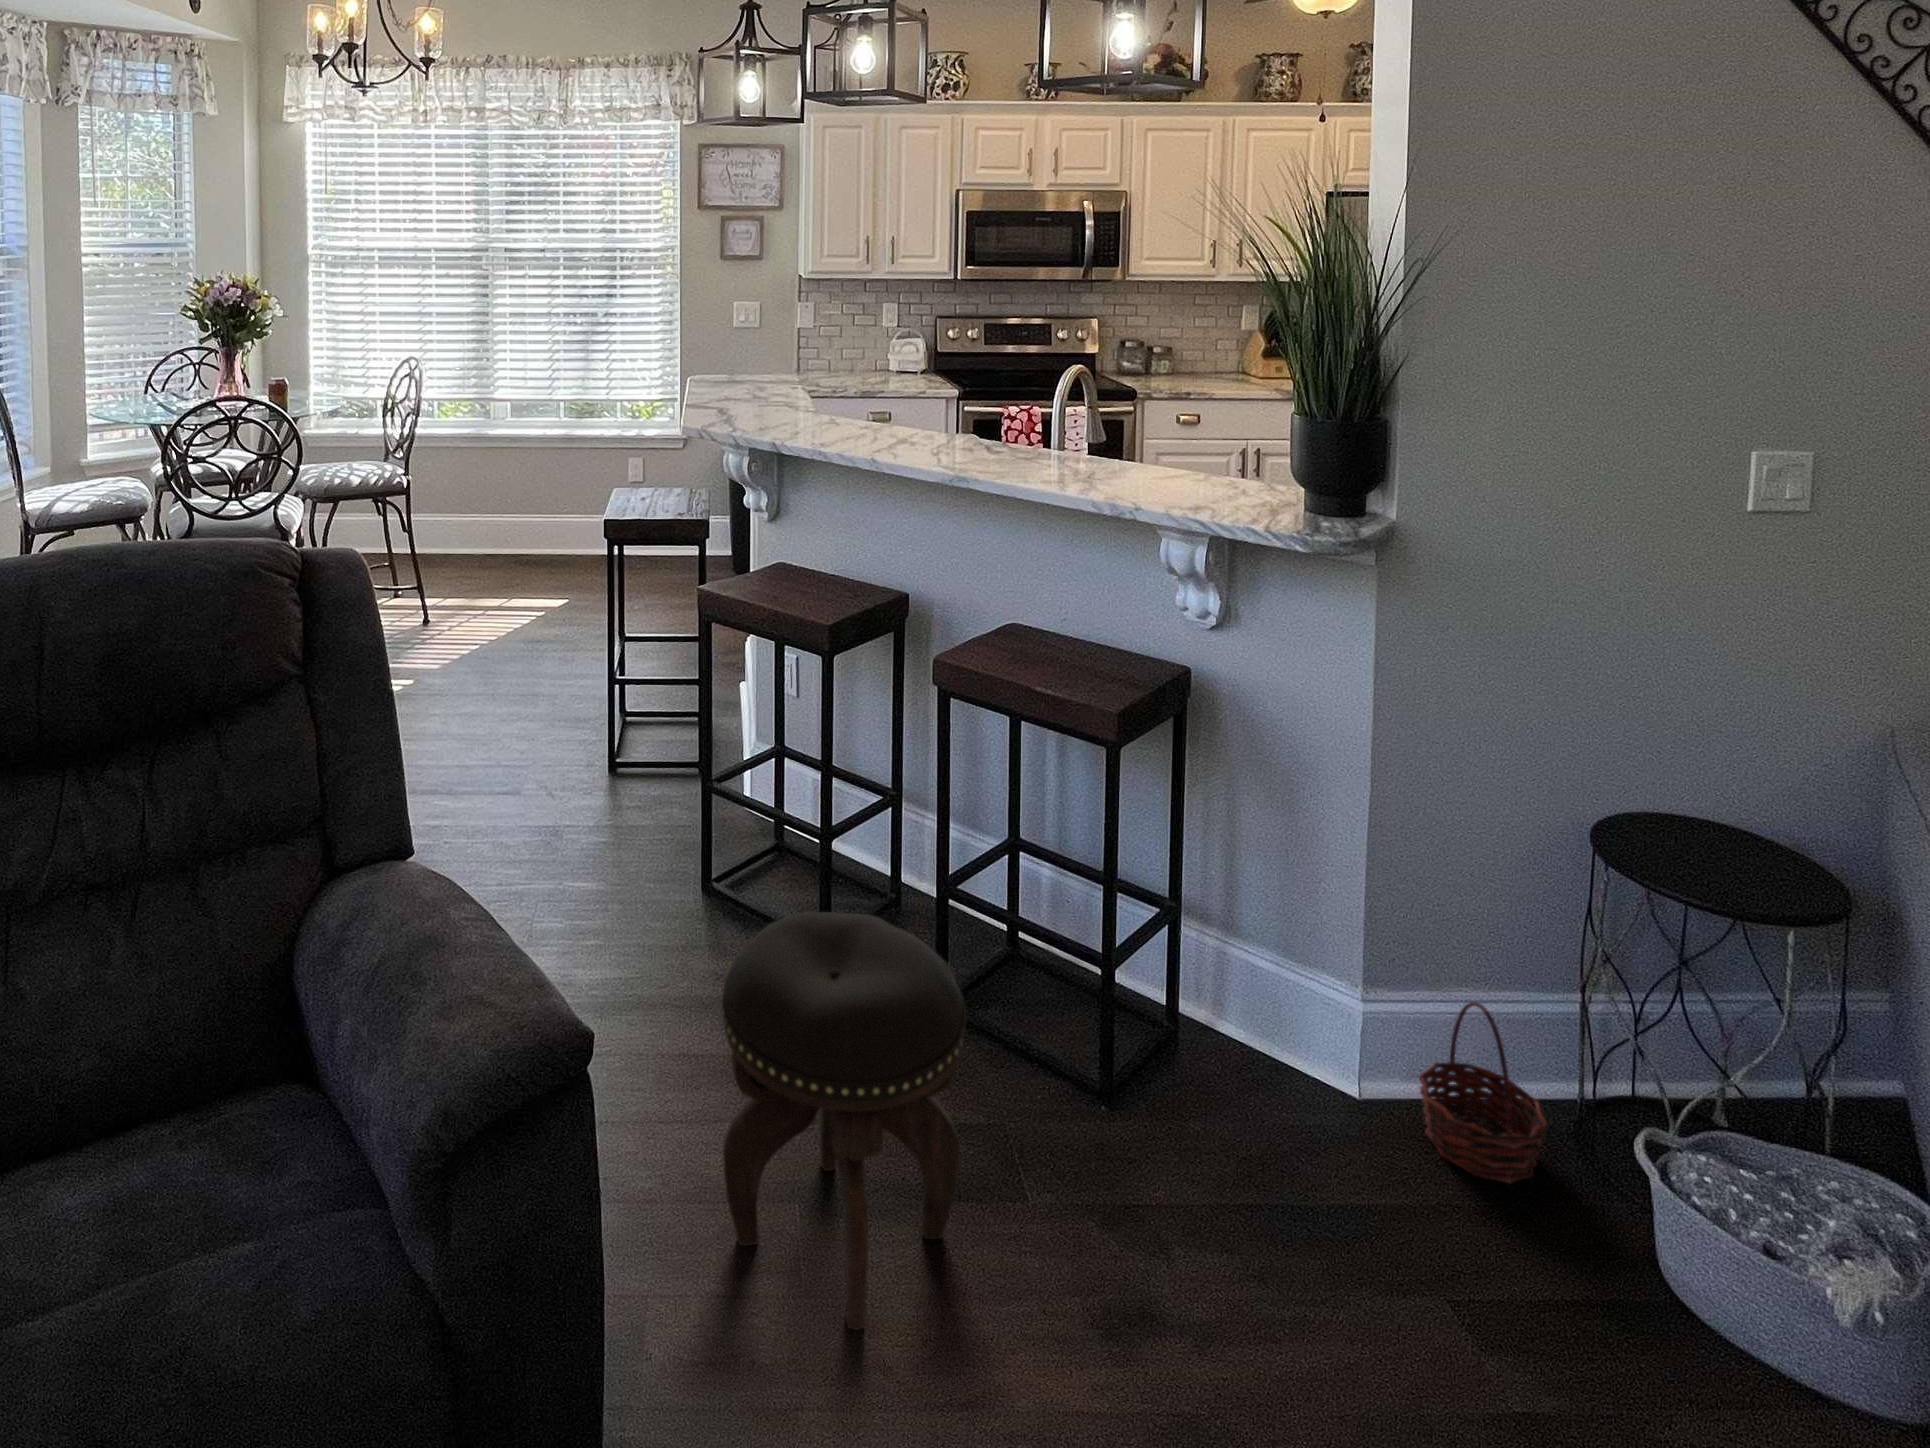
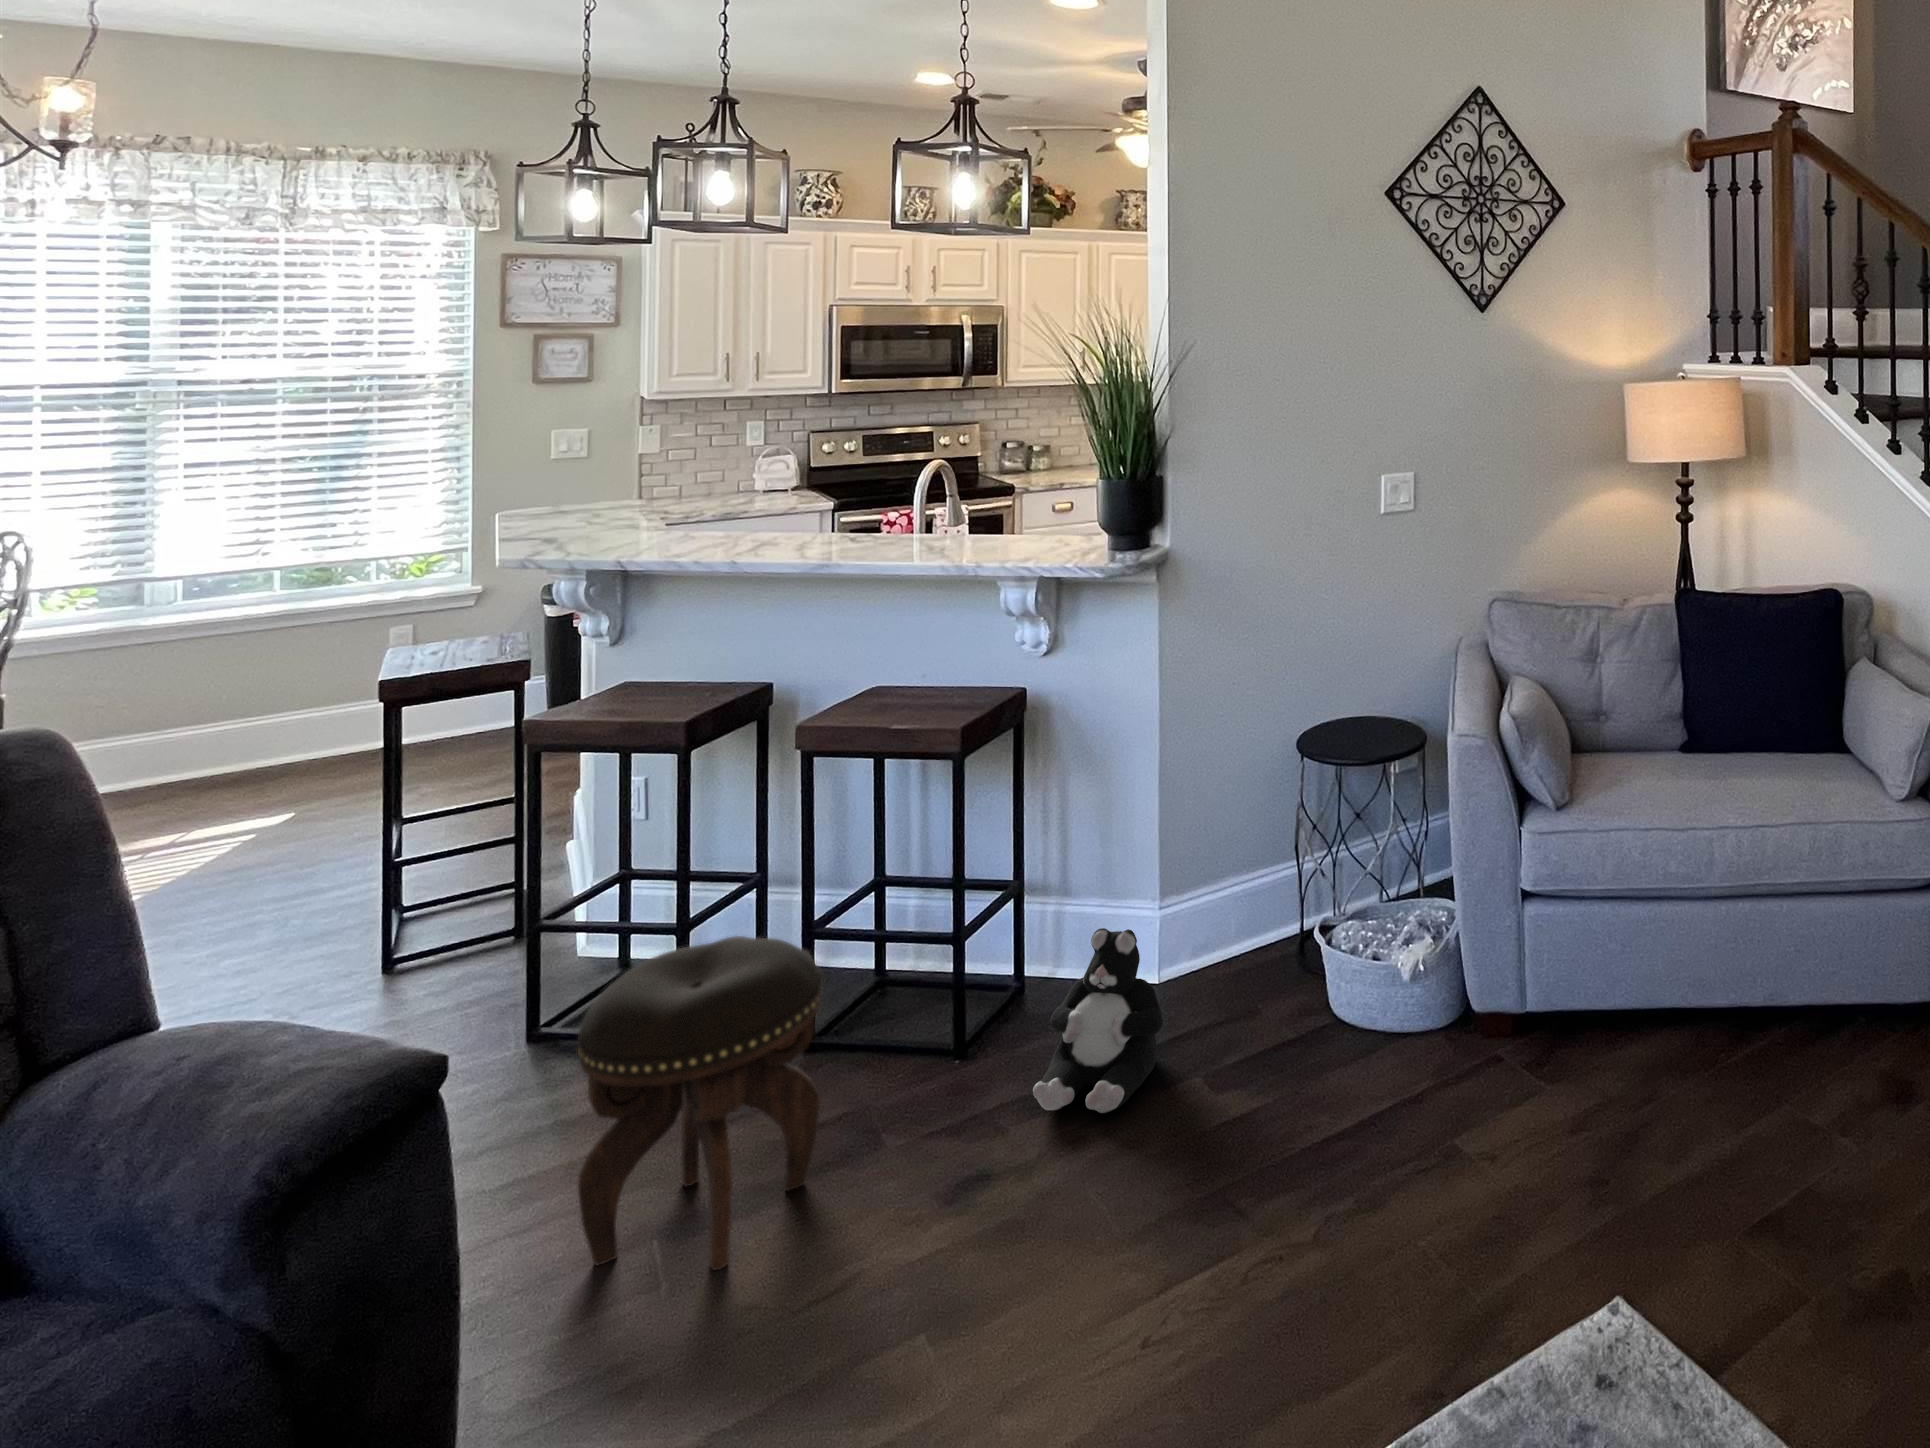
basket: present [1419,1002,1548,1183] -> none [1193,878,1271,998]
plush toy: none [1216,1042,1403,1328] -> present [1033,928,1163,1113]

